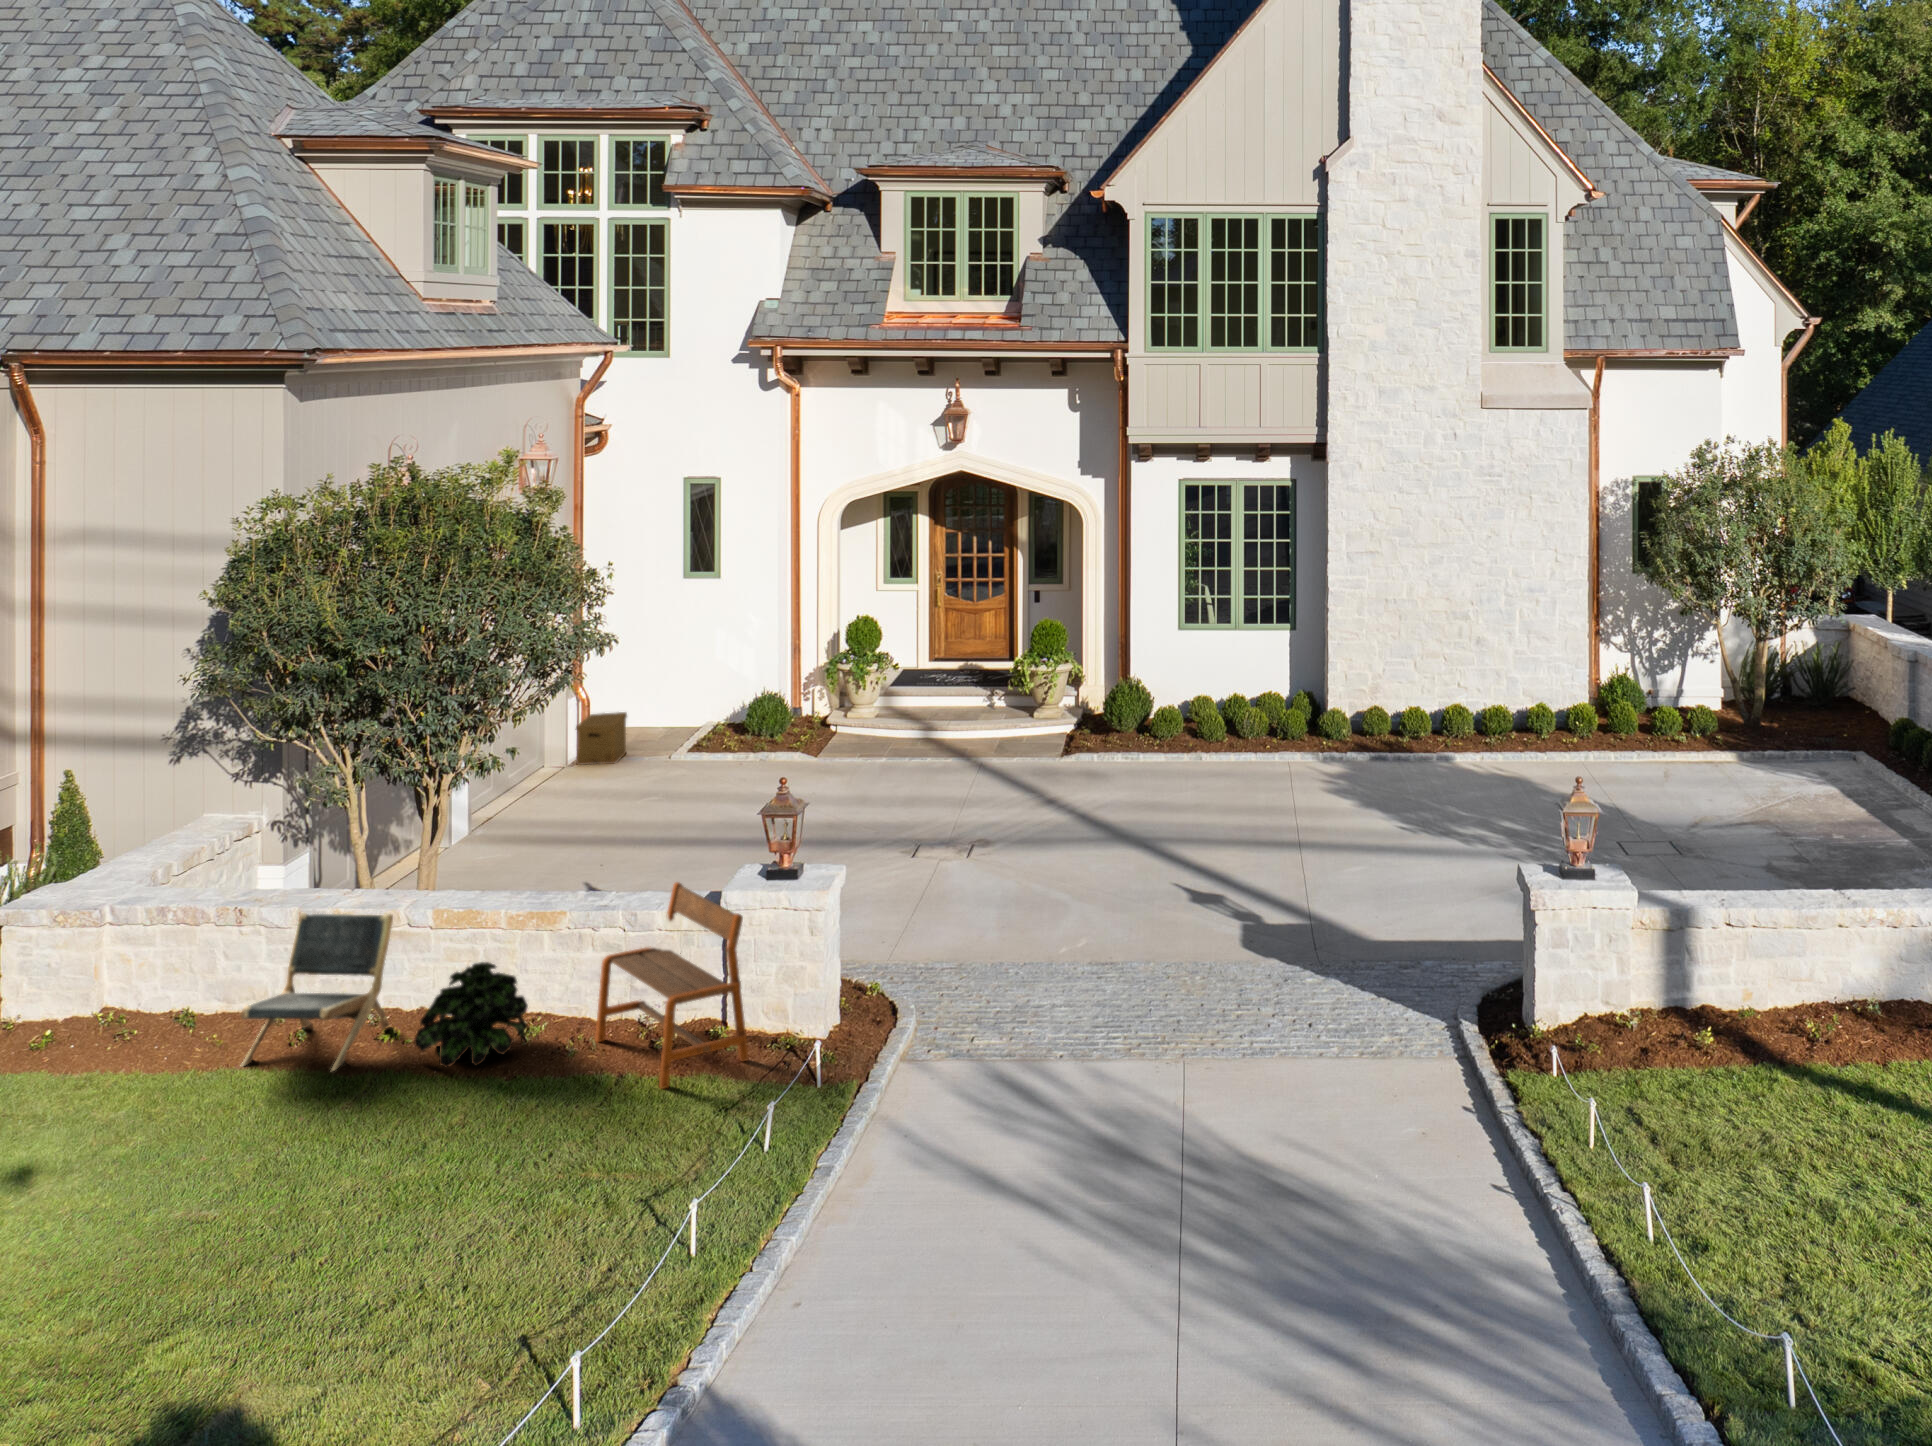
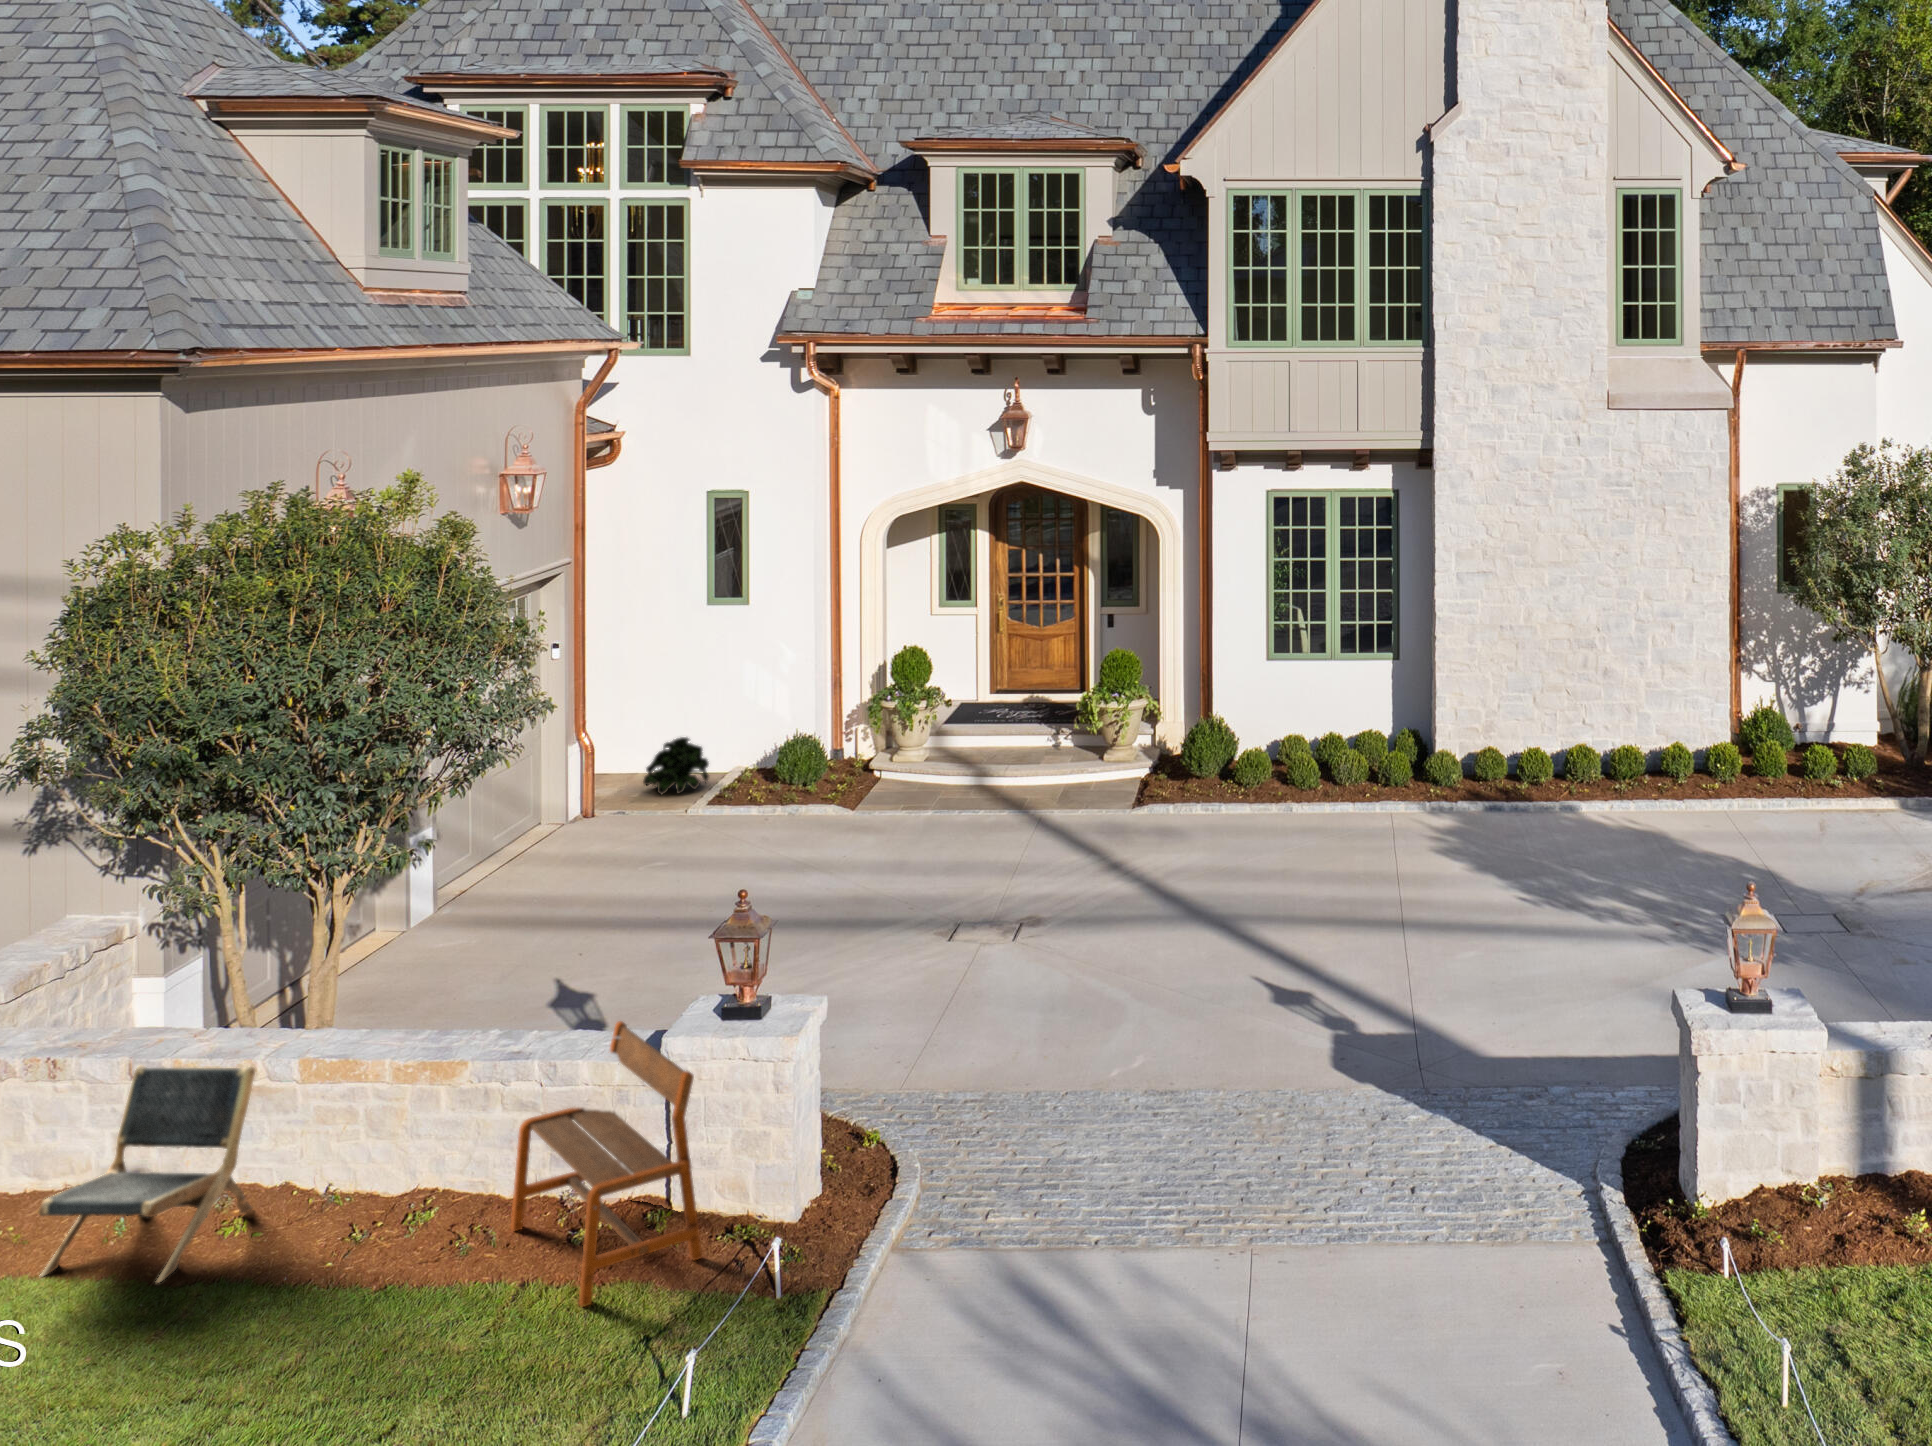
cardboard box: present [576,712,627,765] -> none [573,760,635,822]
potted plant: present [414,962,528,1068] -> present [643,737,709,794]

